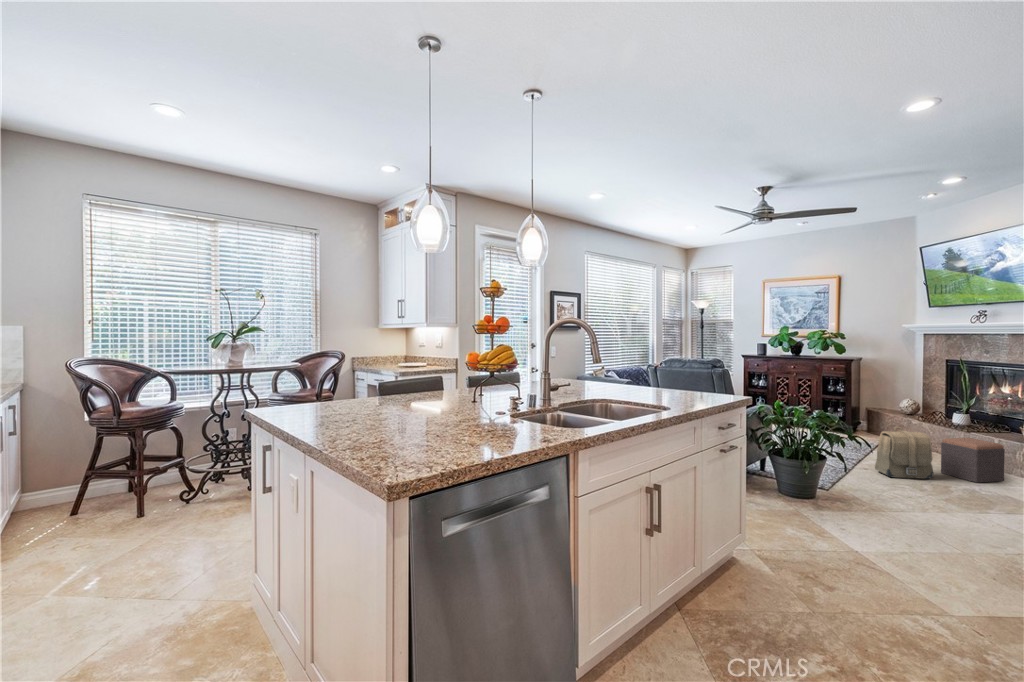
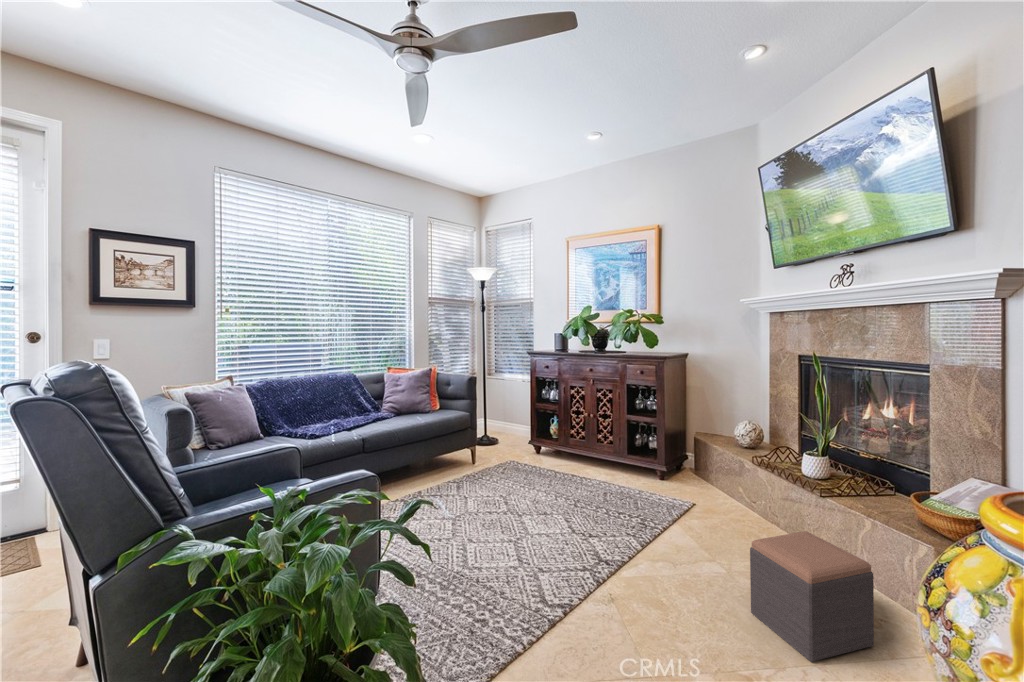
backpack: present [875,427,933,479] -> none [613,520,720,651]

